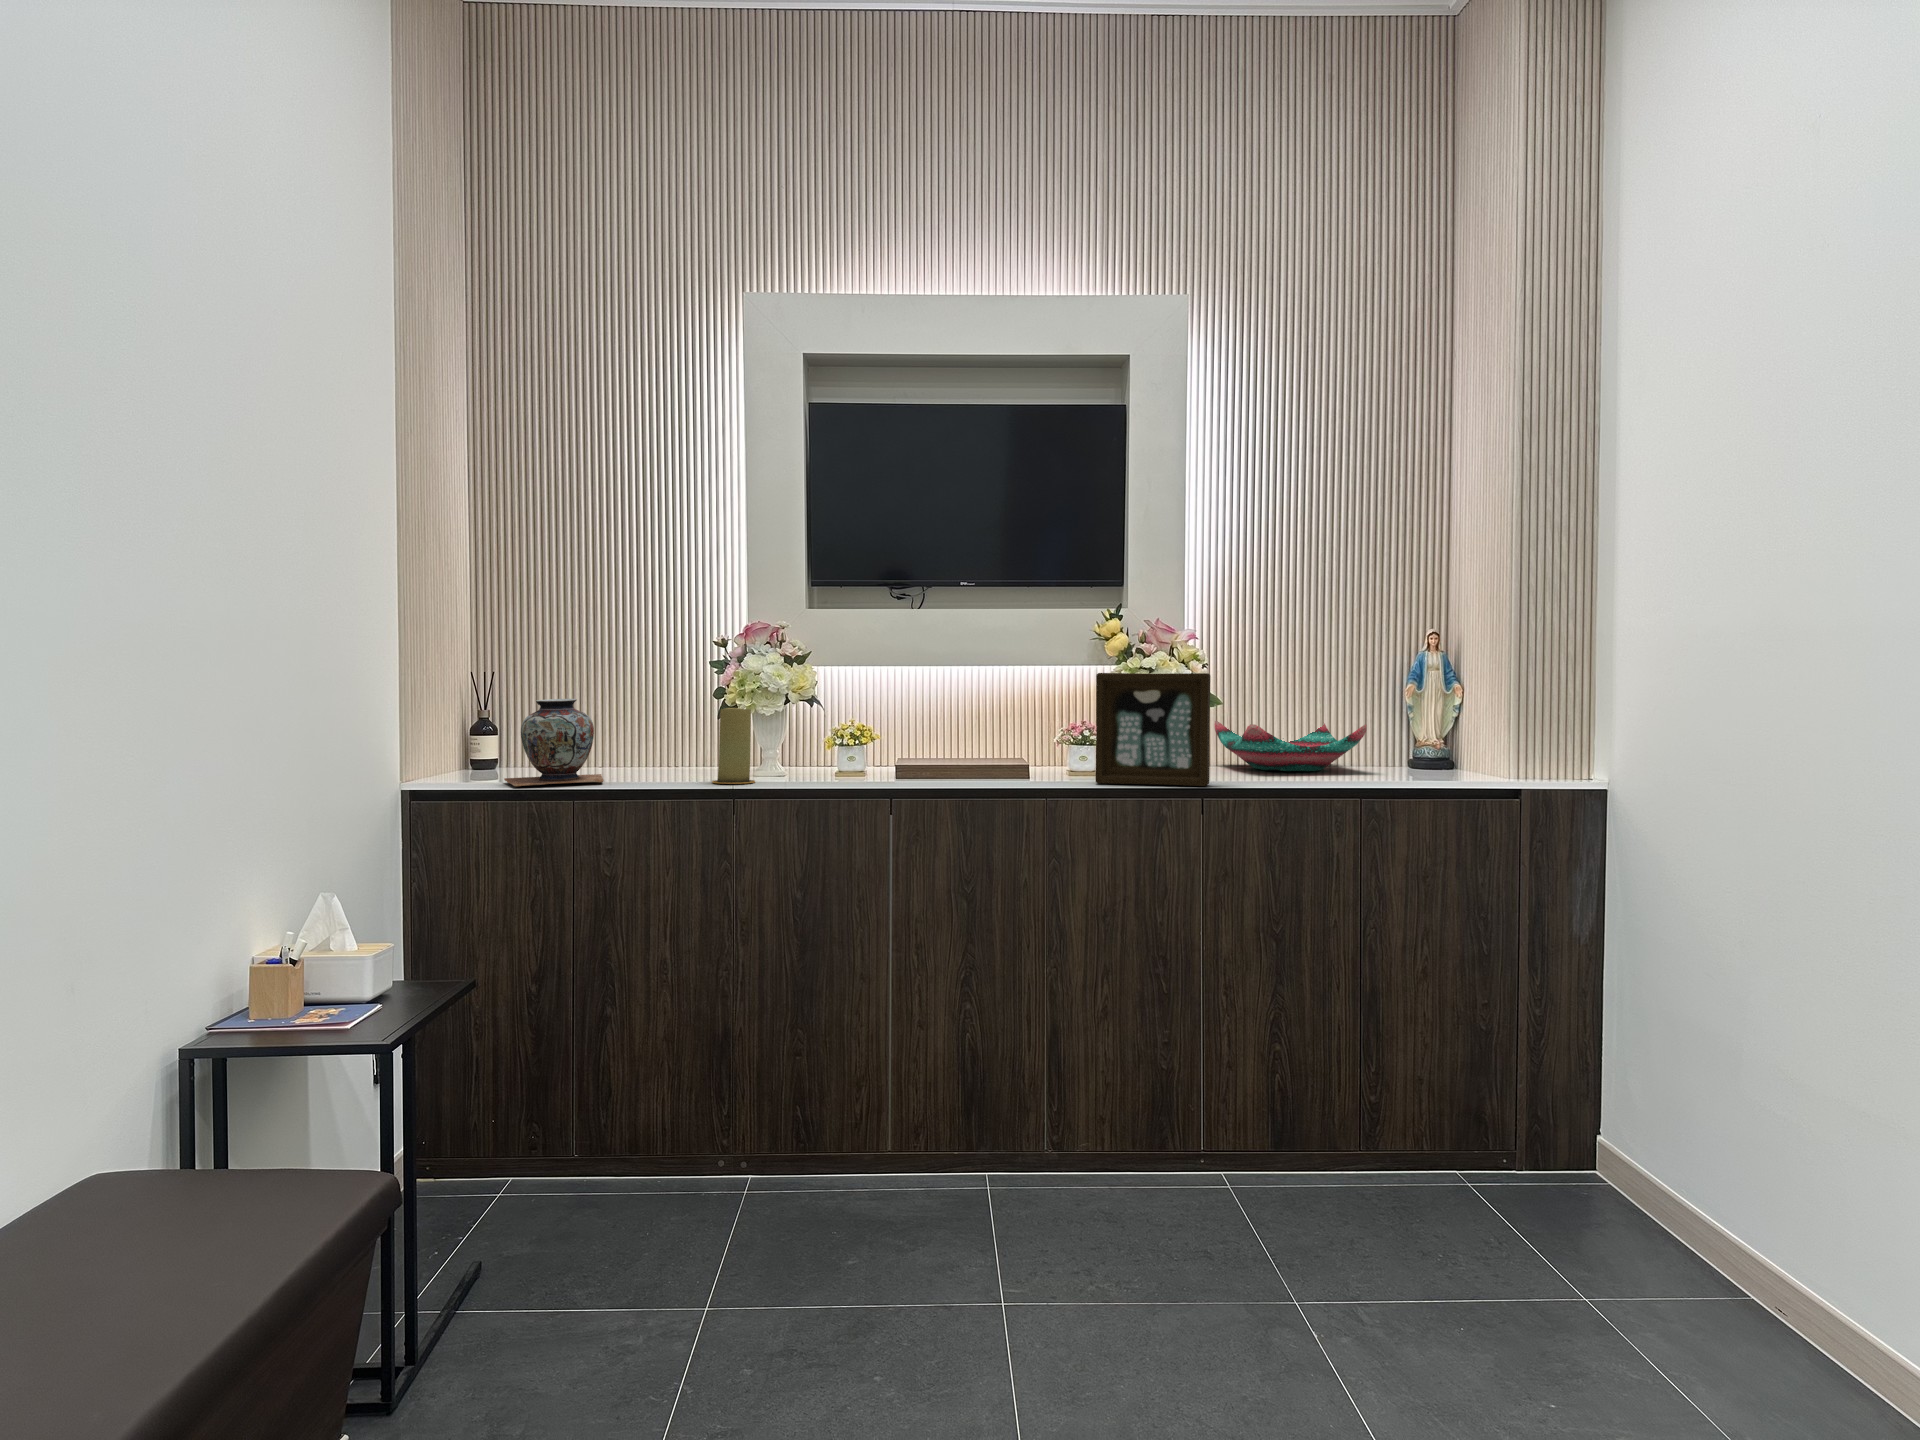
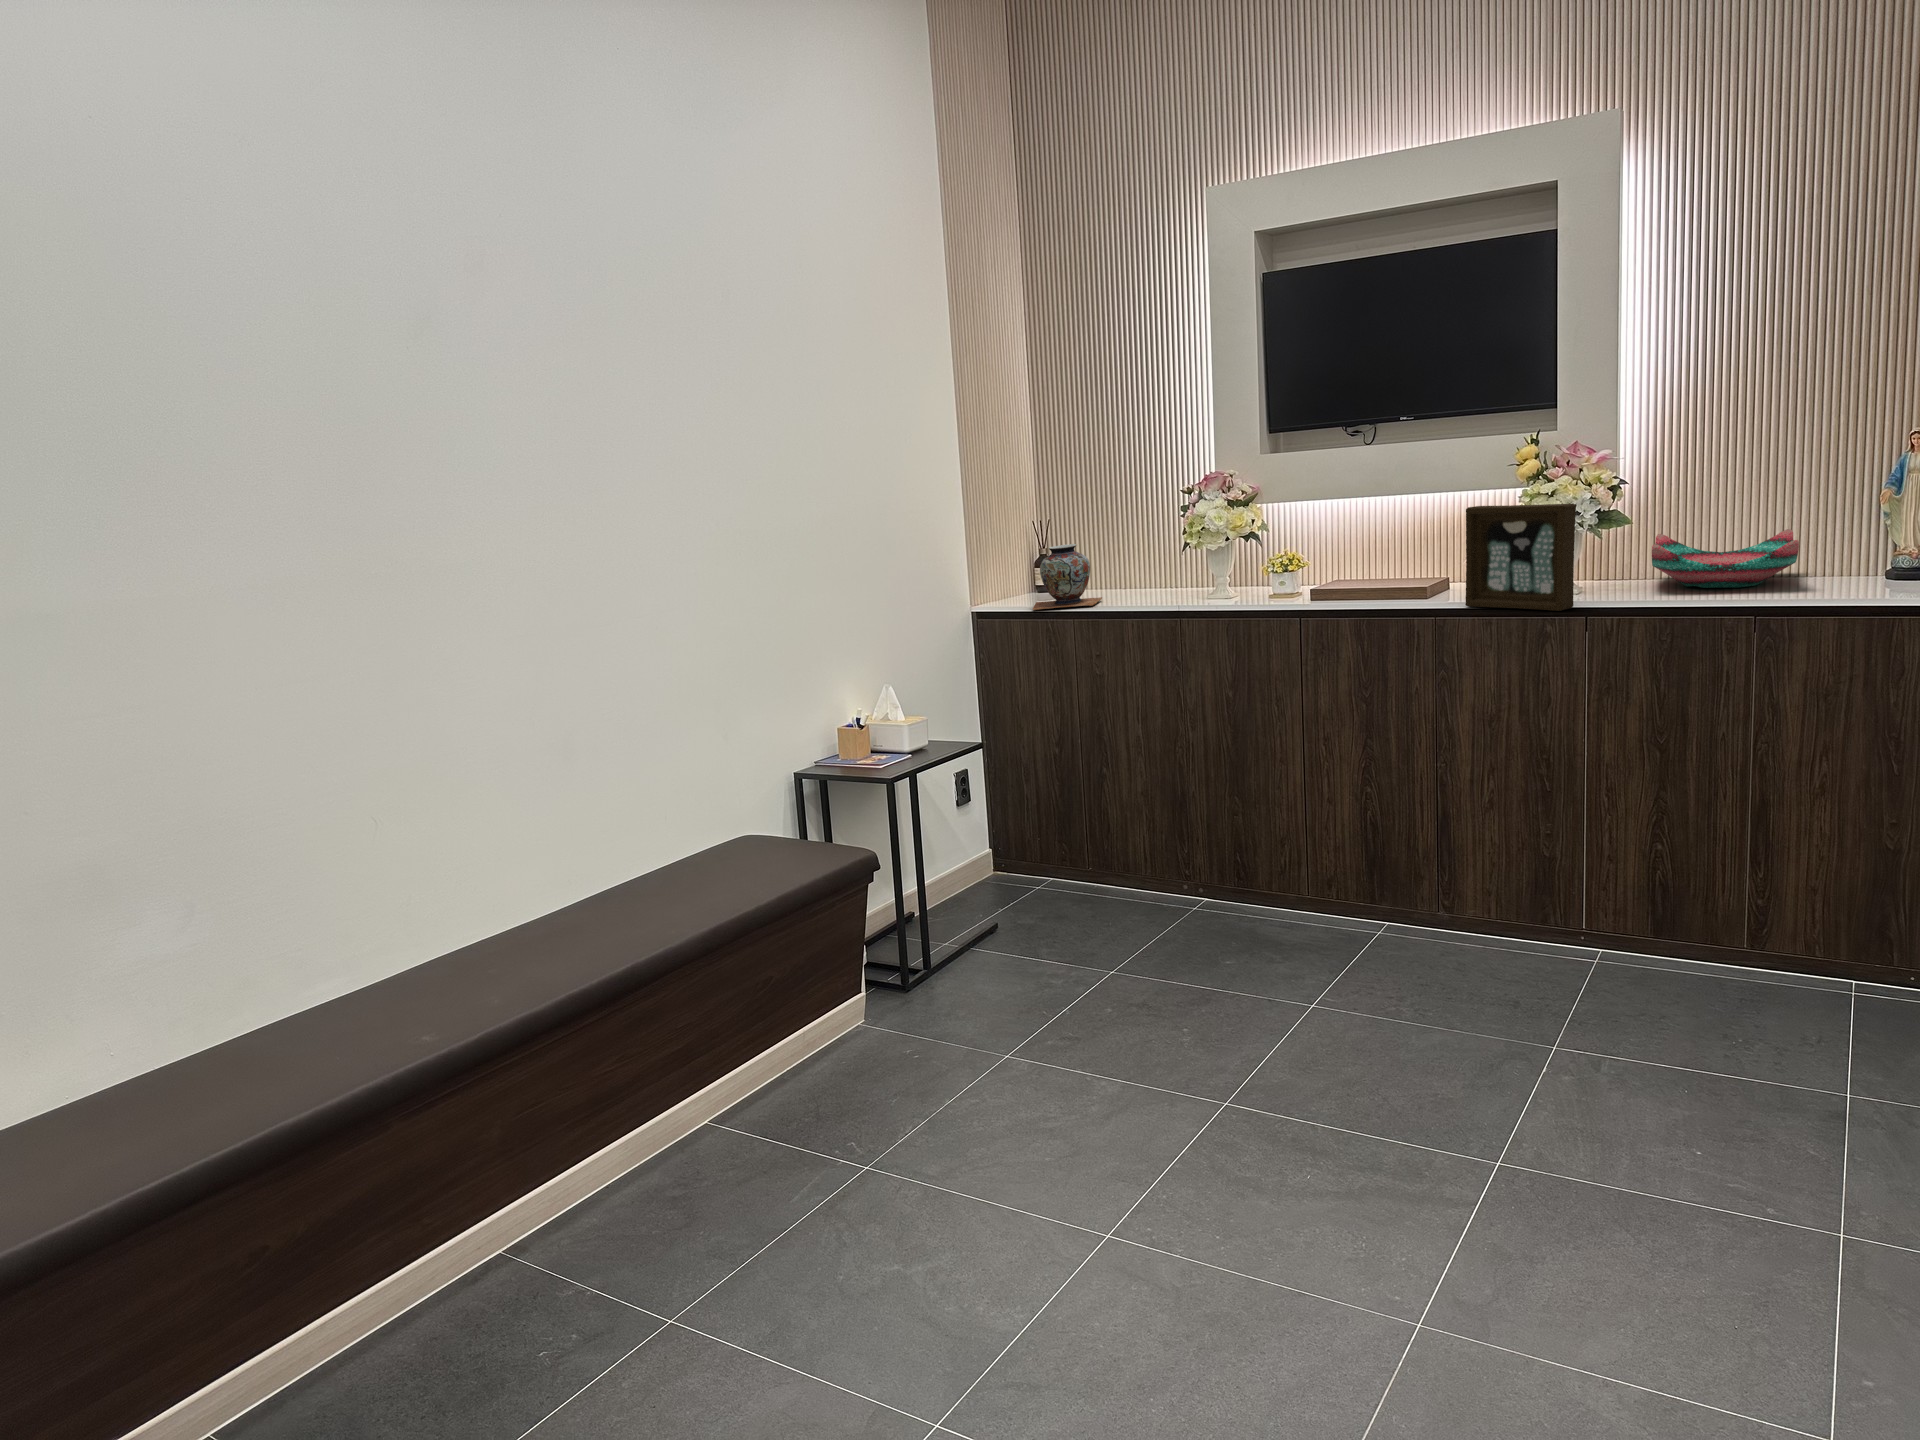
candle: present [712,708,755,784] -> none [1166,547,1199,607]

